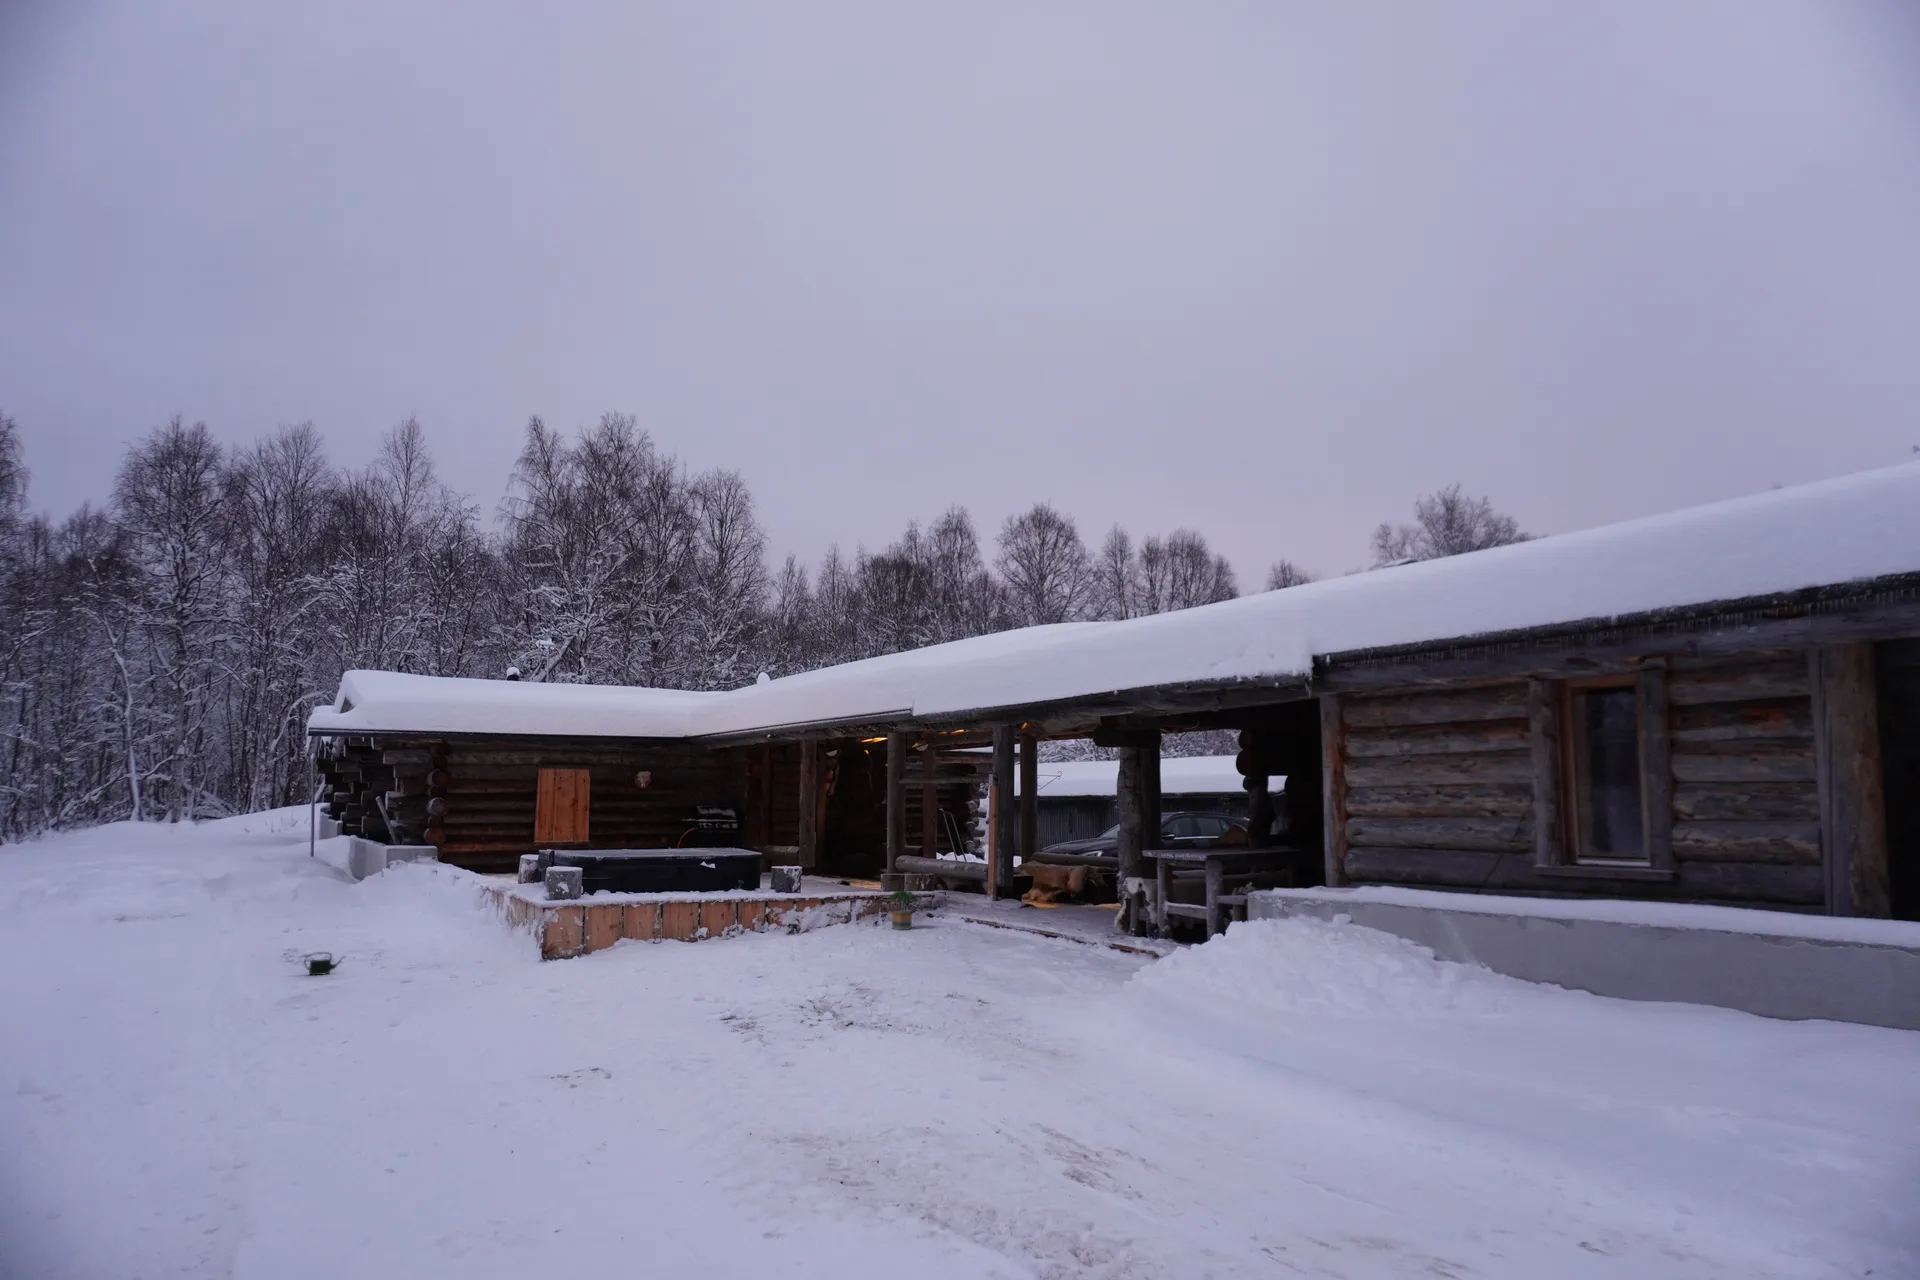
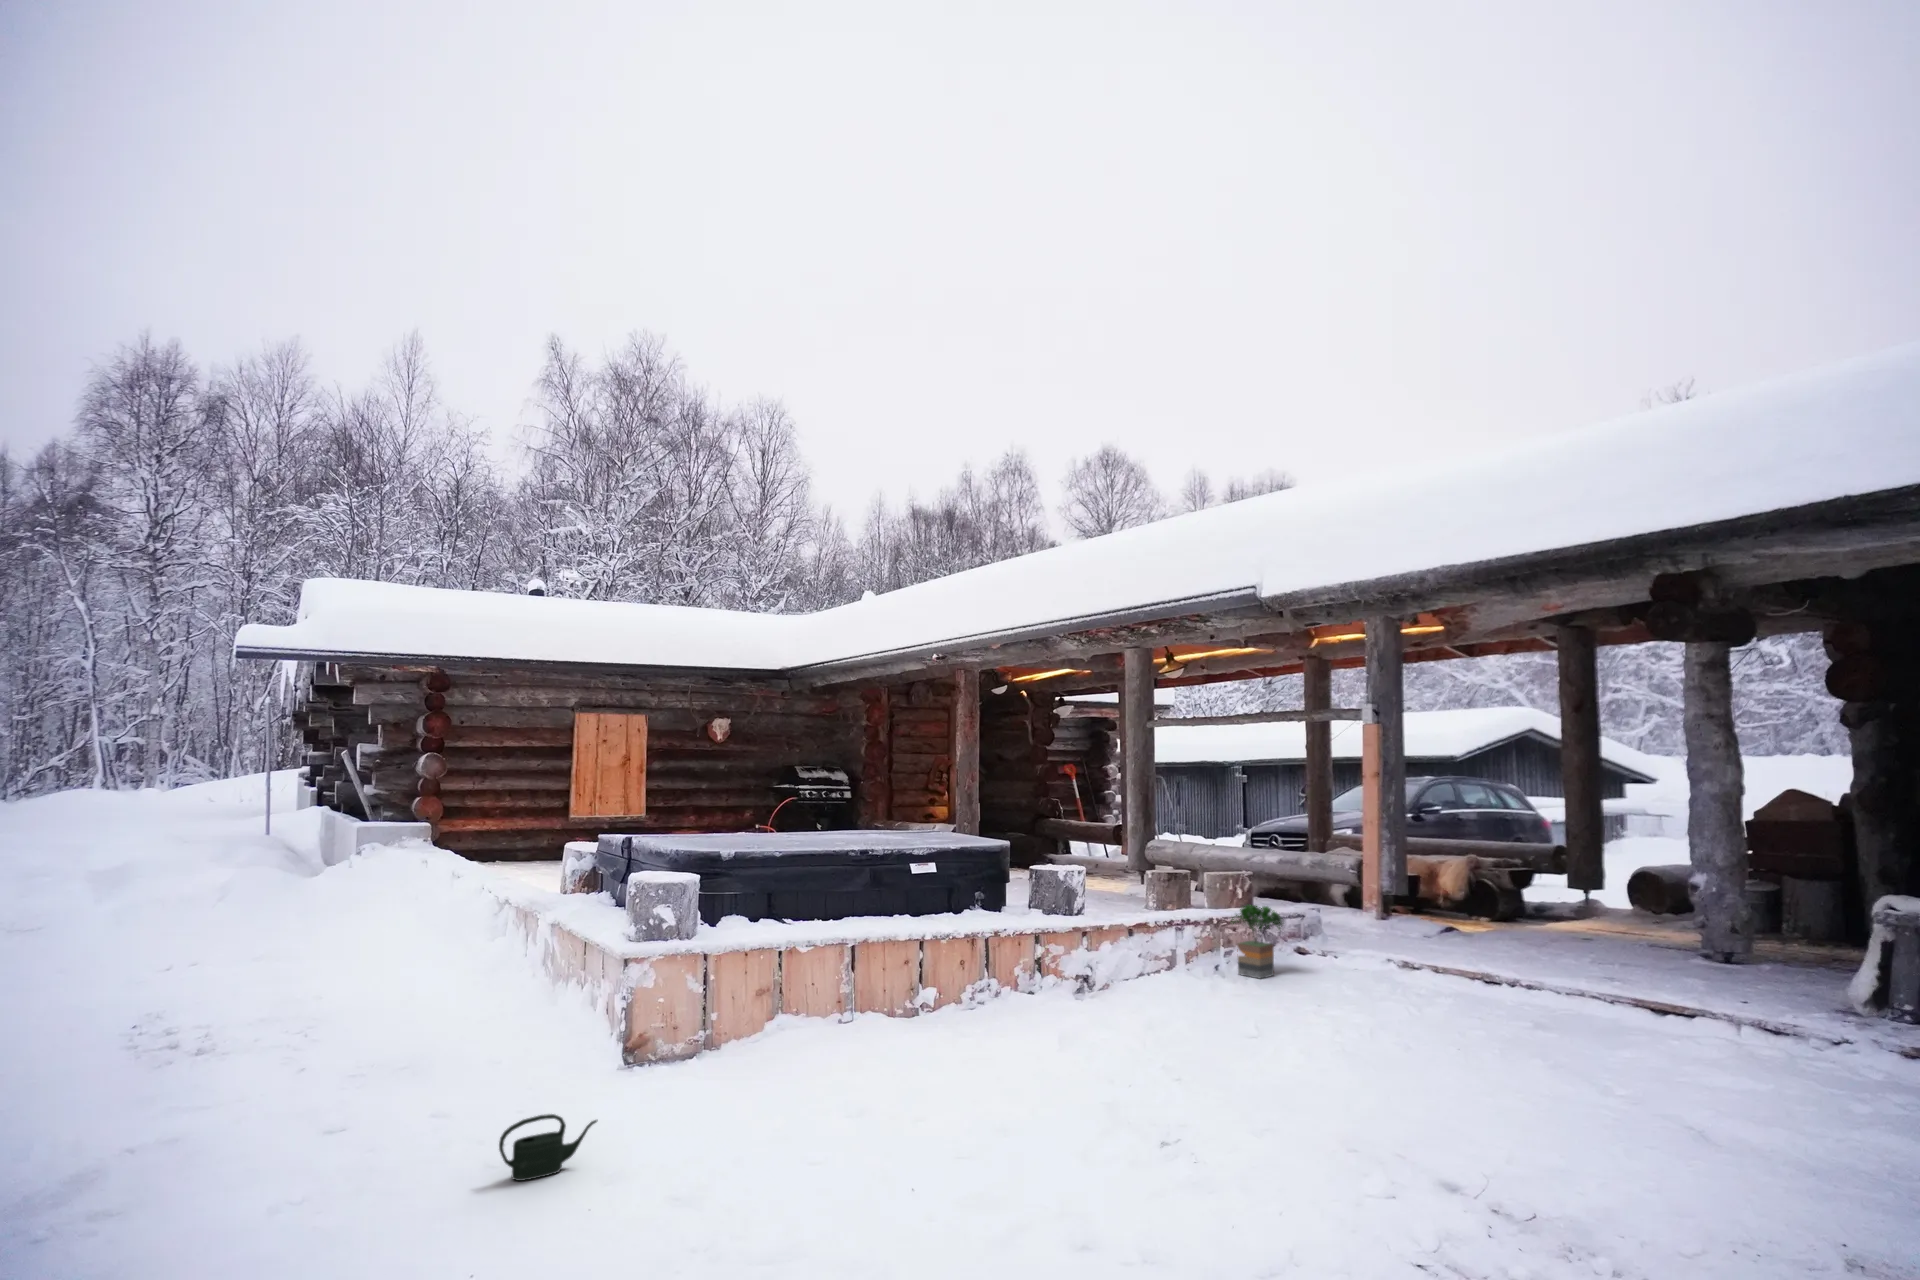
watering can: present [305,953,341,975] -> present [499,1114,598,1181]

